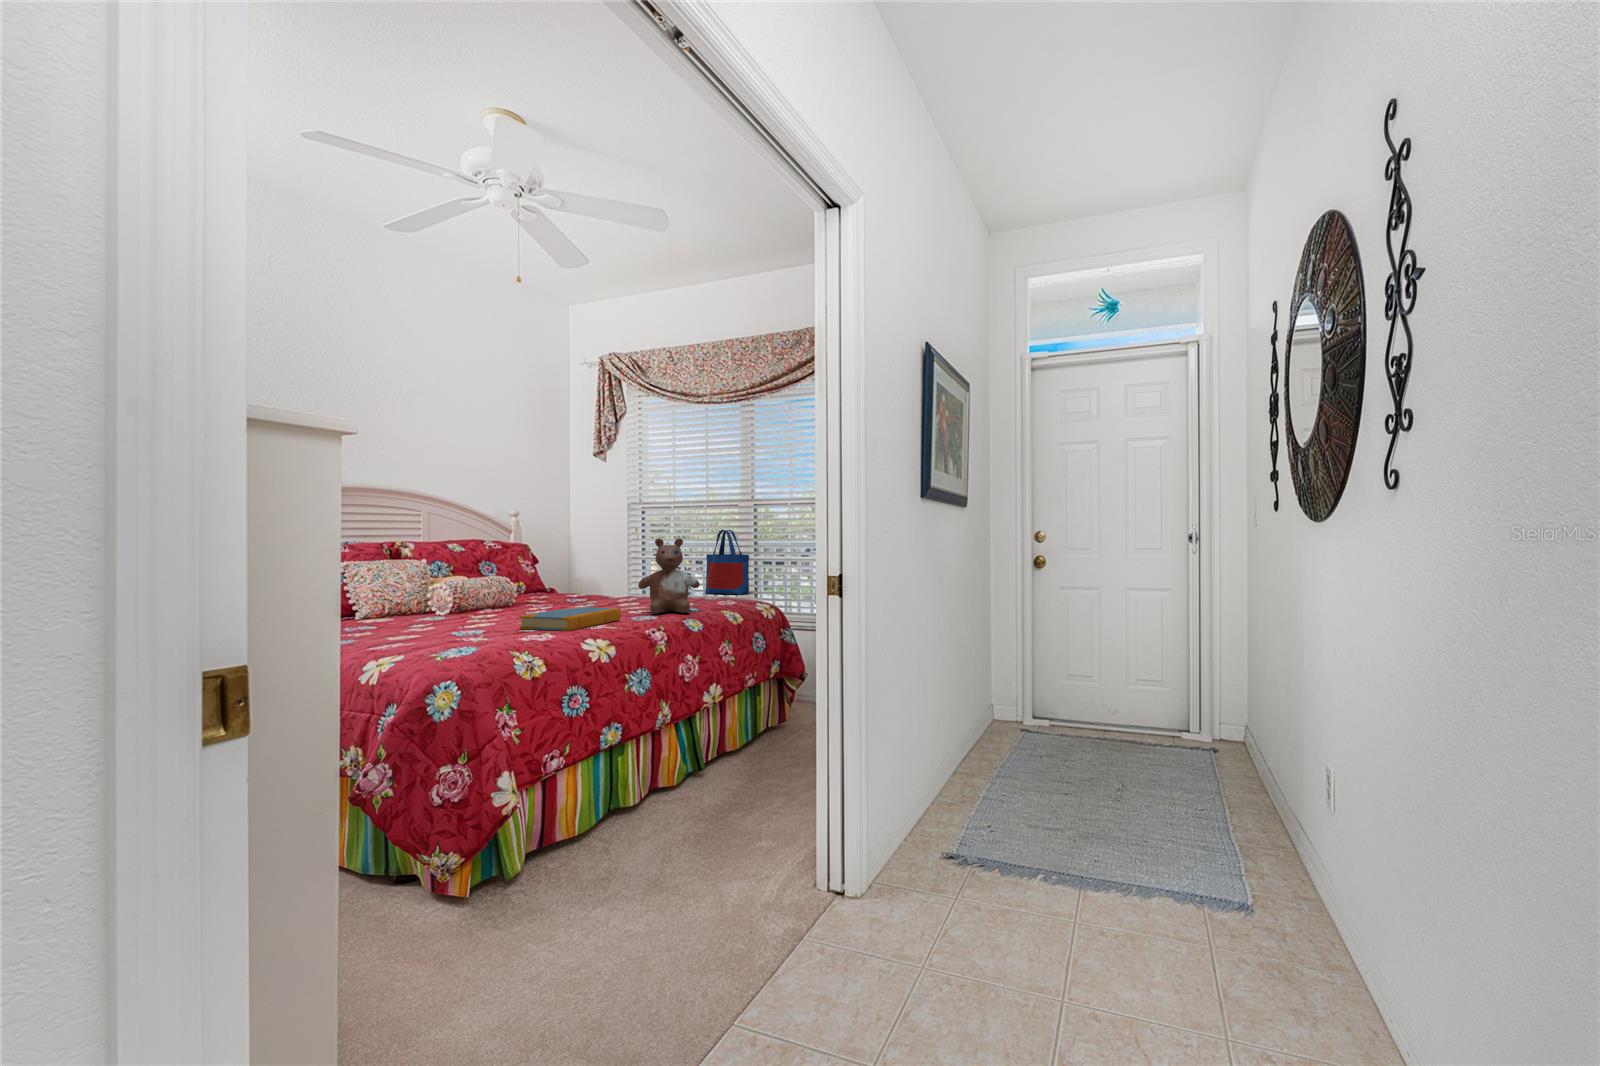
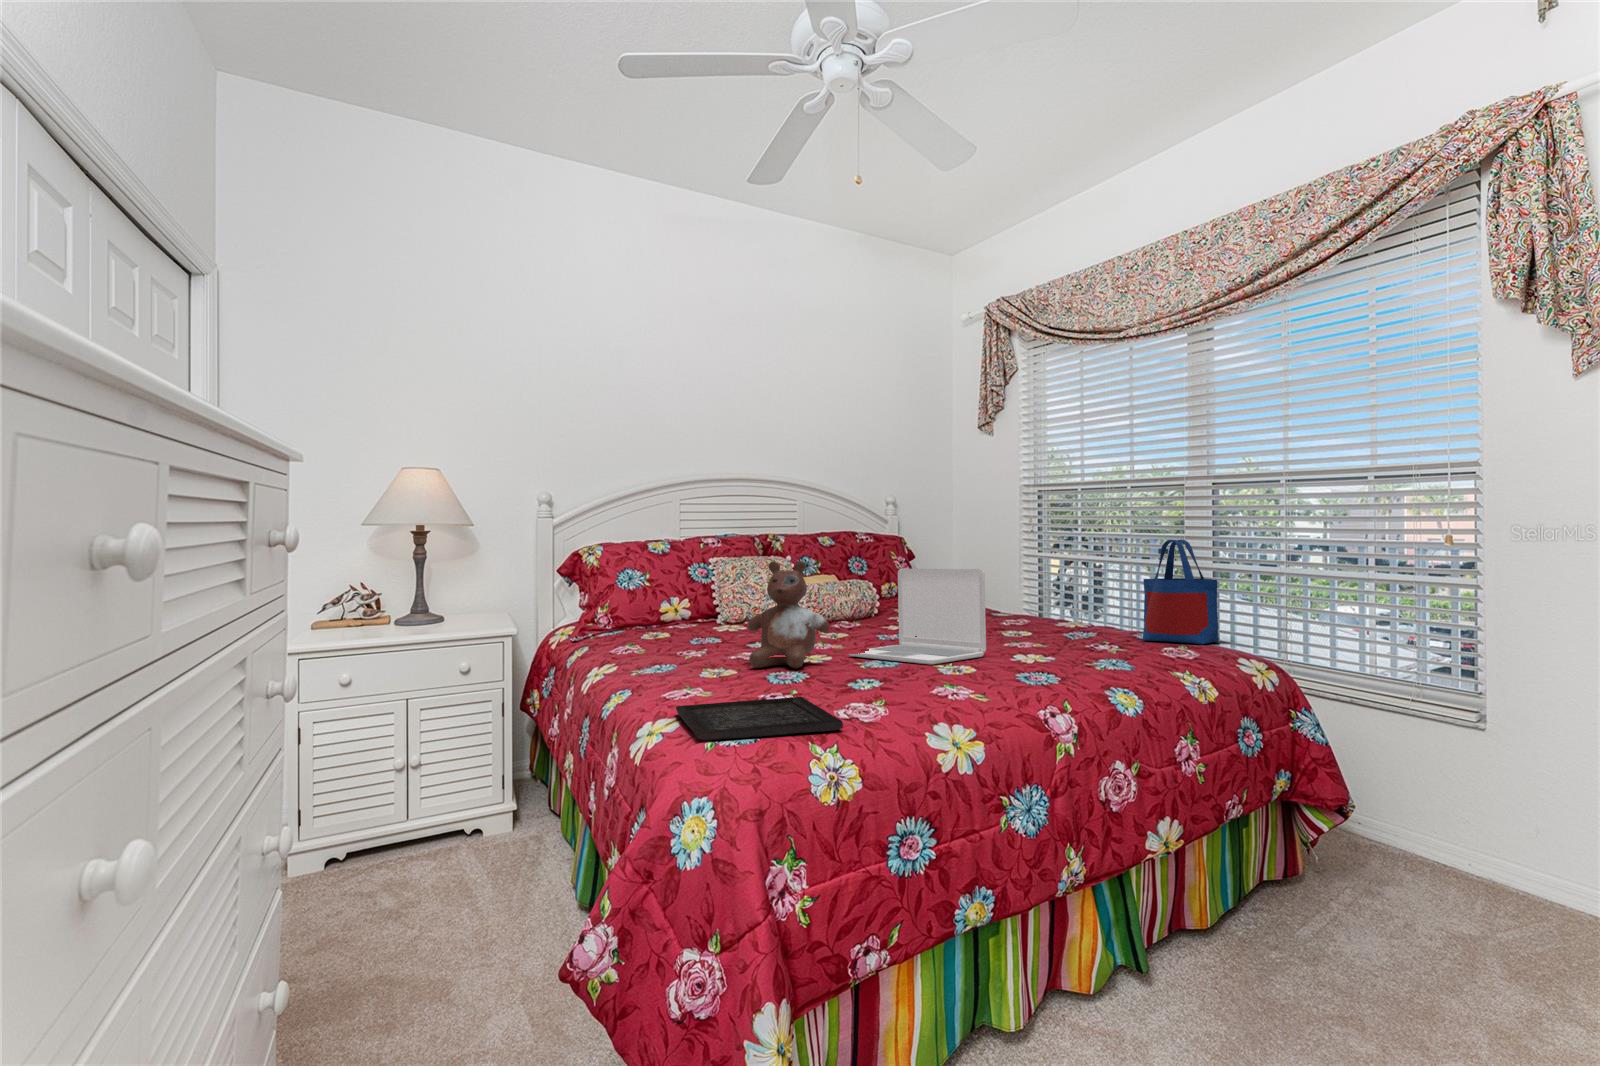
stuffed bear: present [638,538,700,614] -> present [748,561,830,668]
laptop: none [509,546,607,610] -> present [849,569,986,665]
book: present [520,607,621,631] -> none [842,666,1000,710]
tray: none [404,627,530,651] -> present [676,697,843,741]

